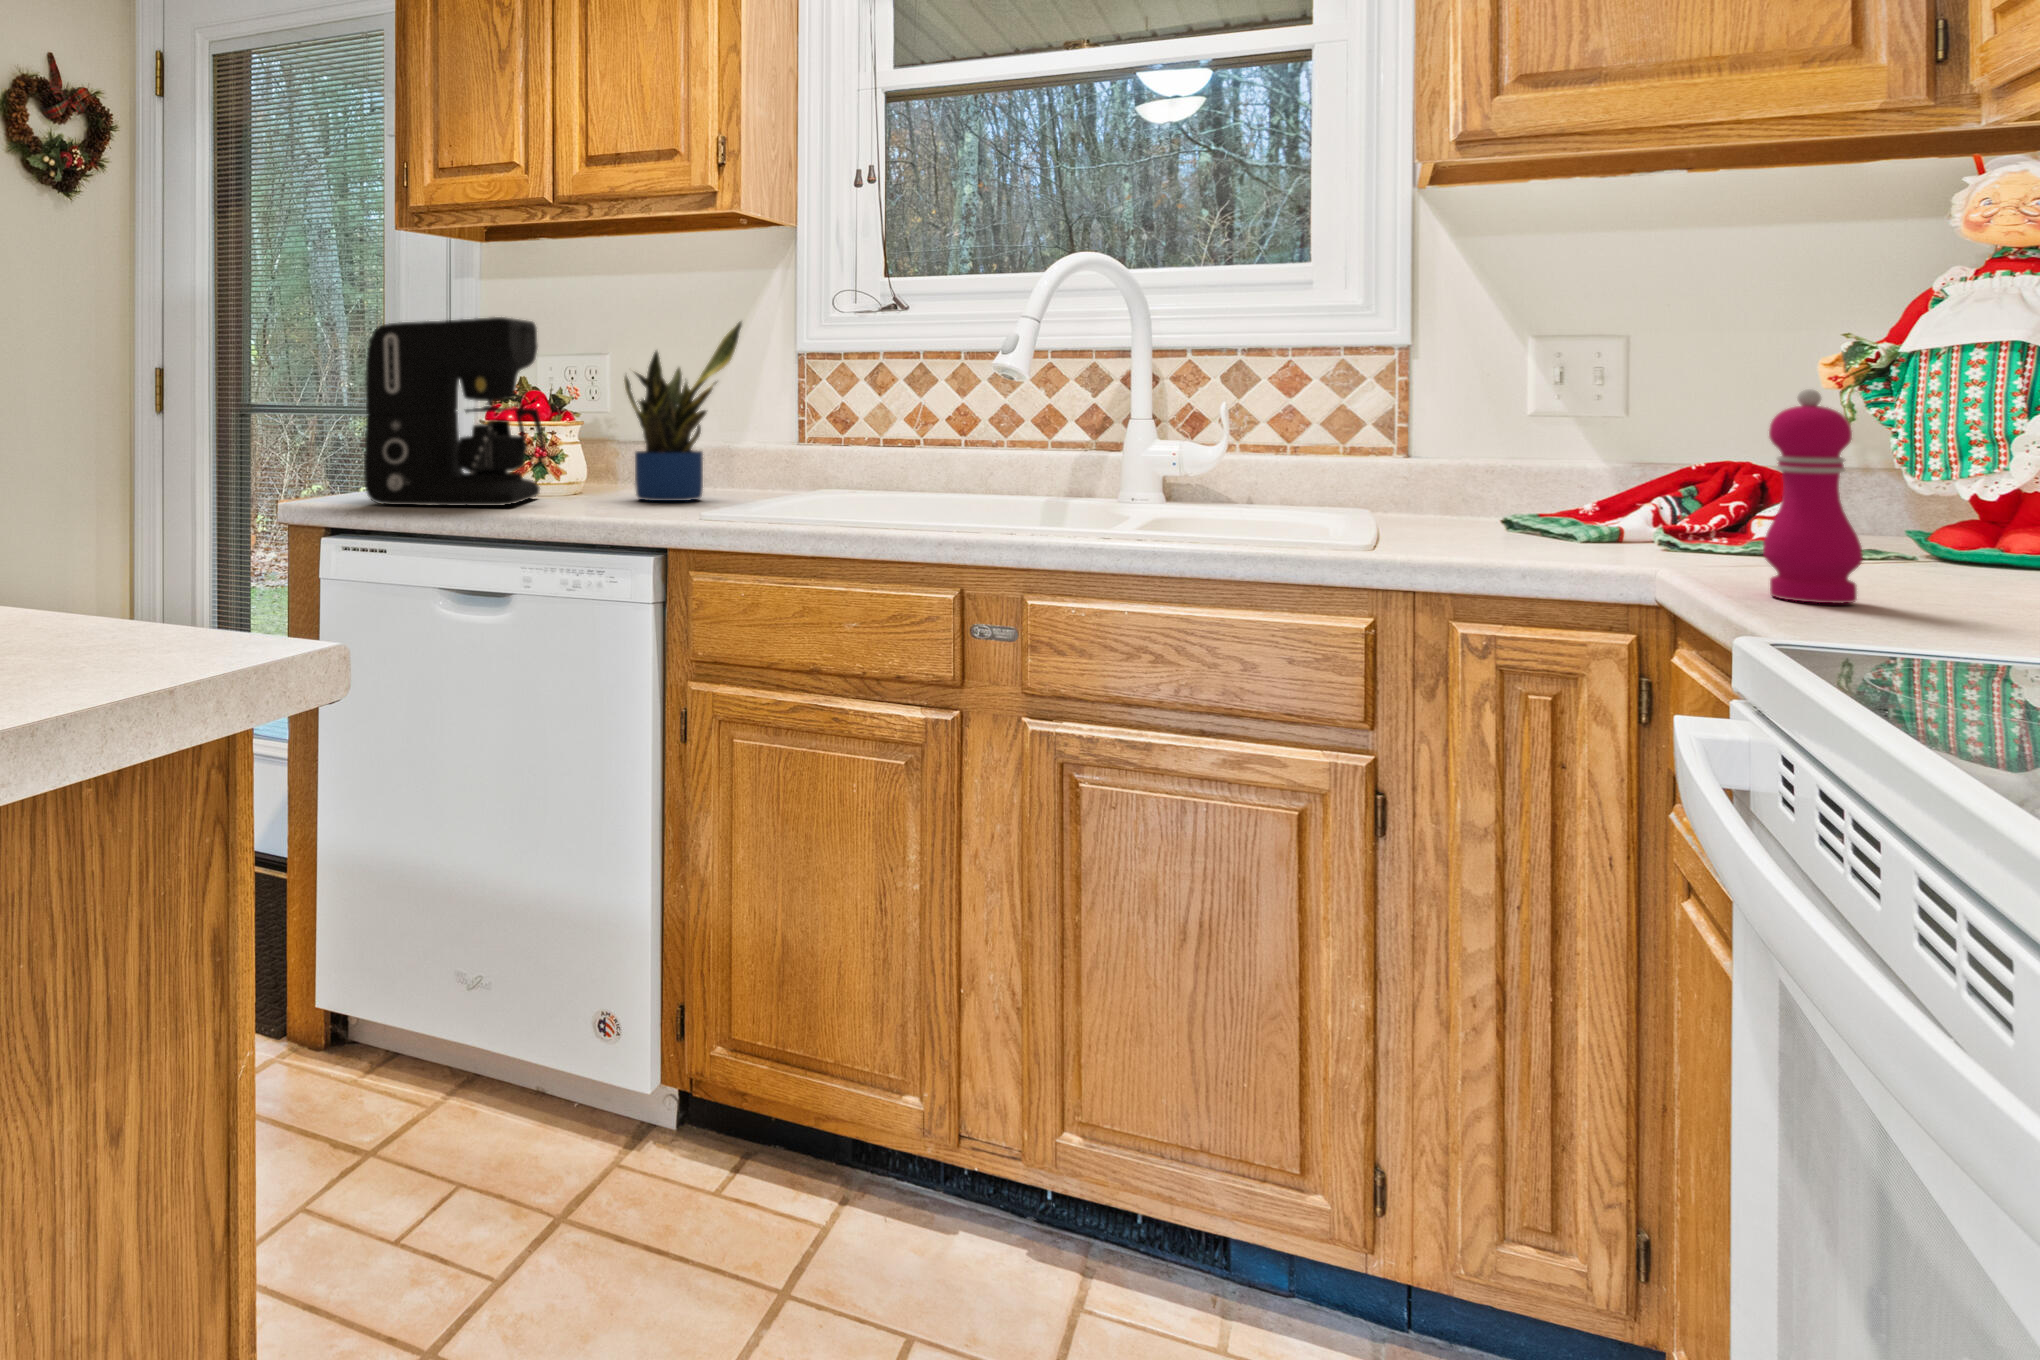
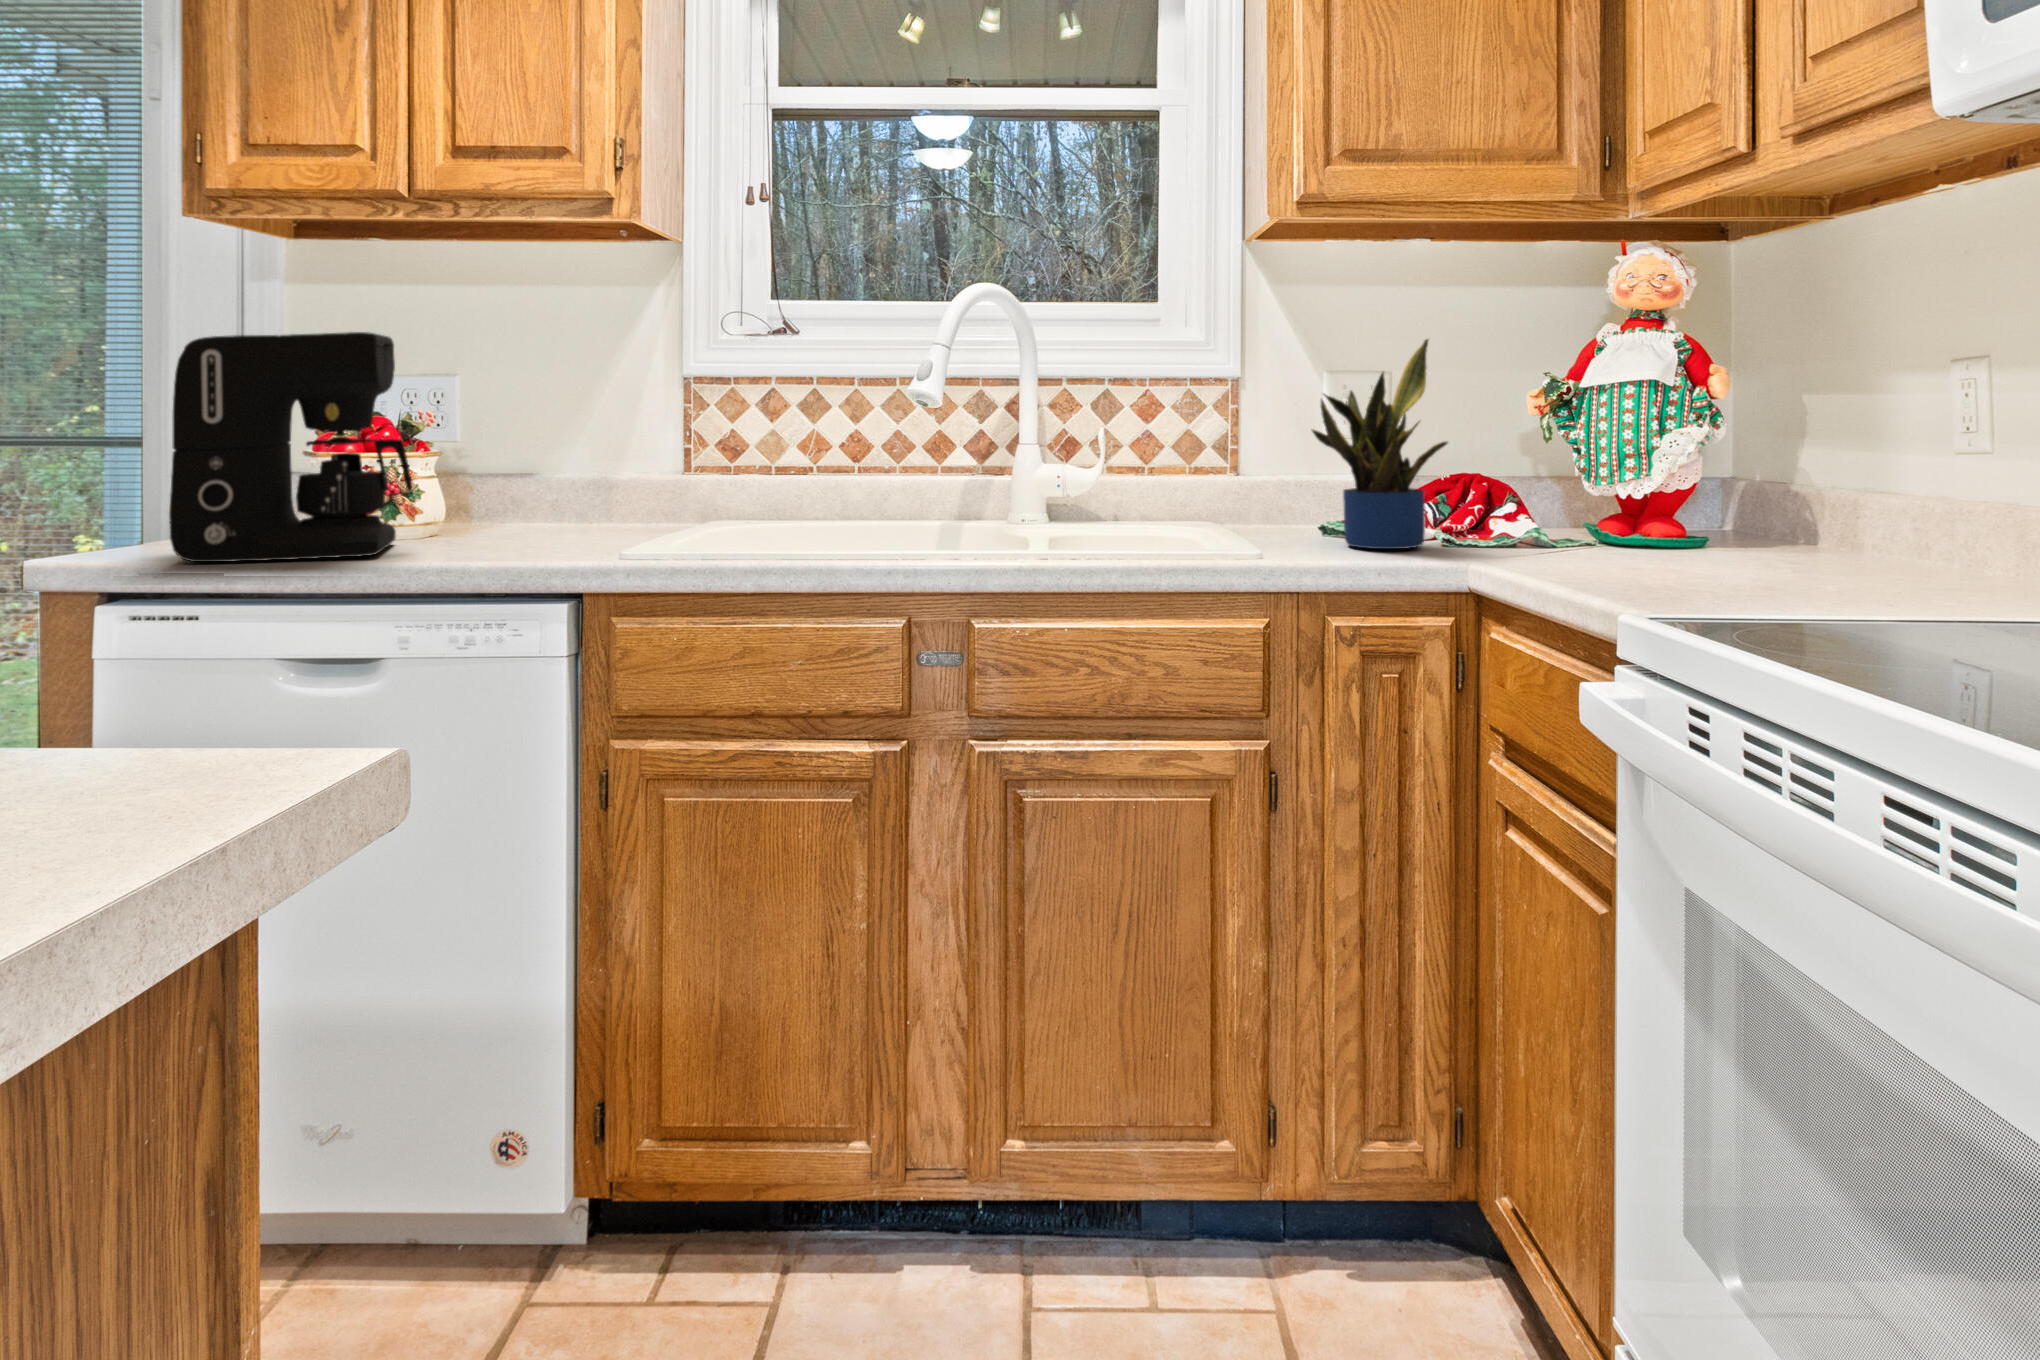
potted plant: present [624,322,742,501] -> present [1312,339,1448,549]
pepper mill: present [1763,389,1863,603] -> none [1550,418,1613,584]

